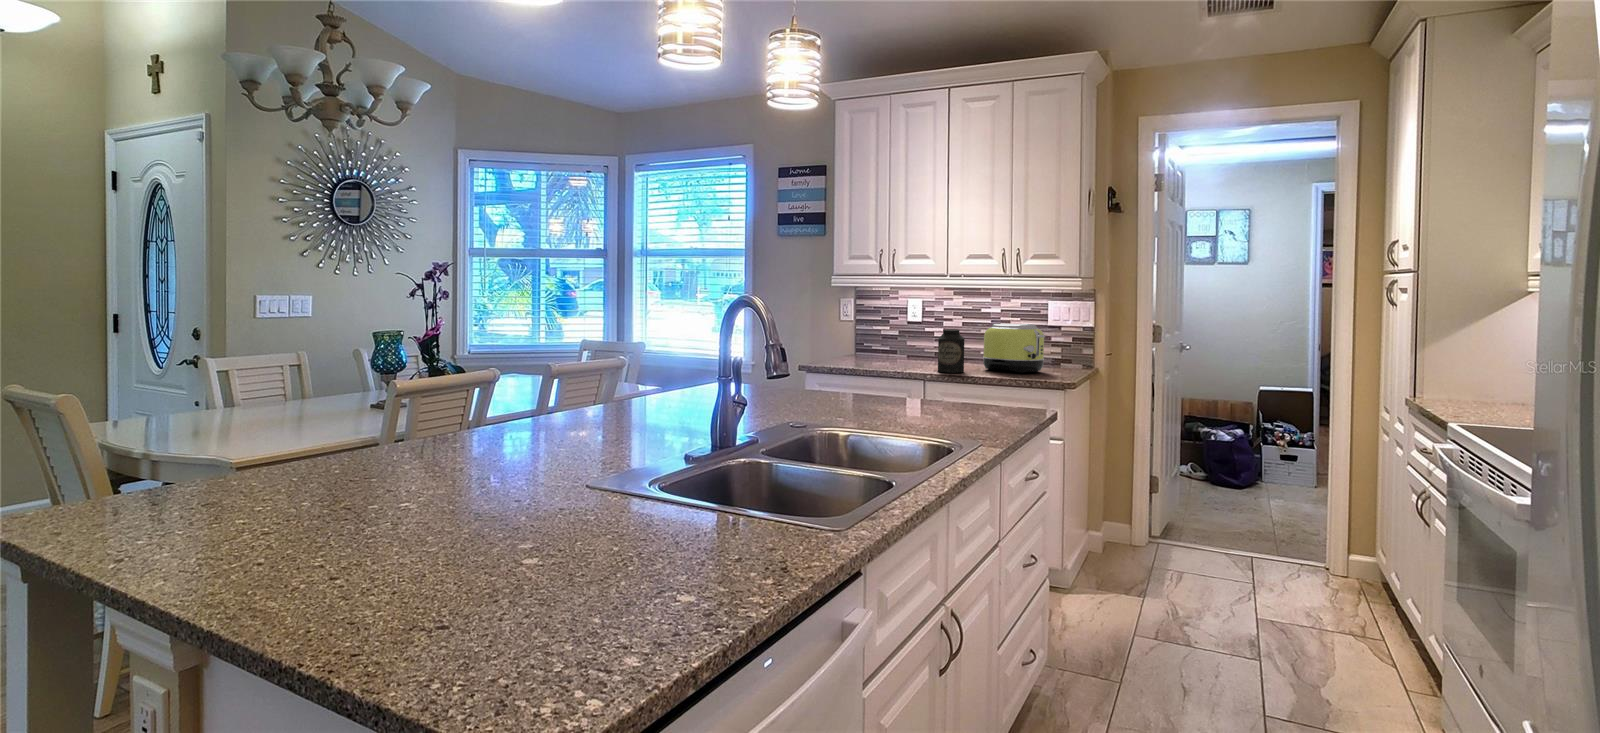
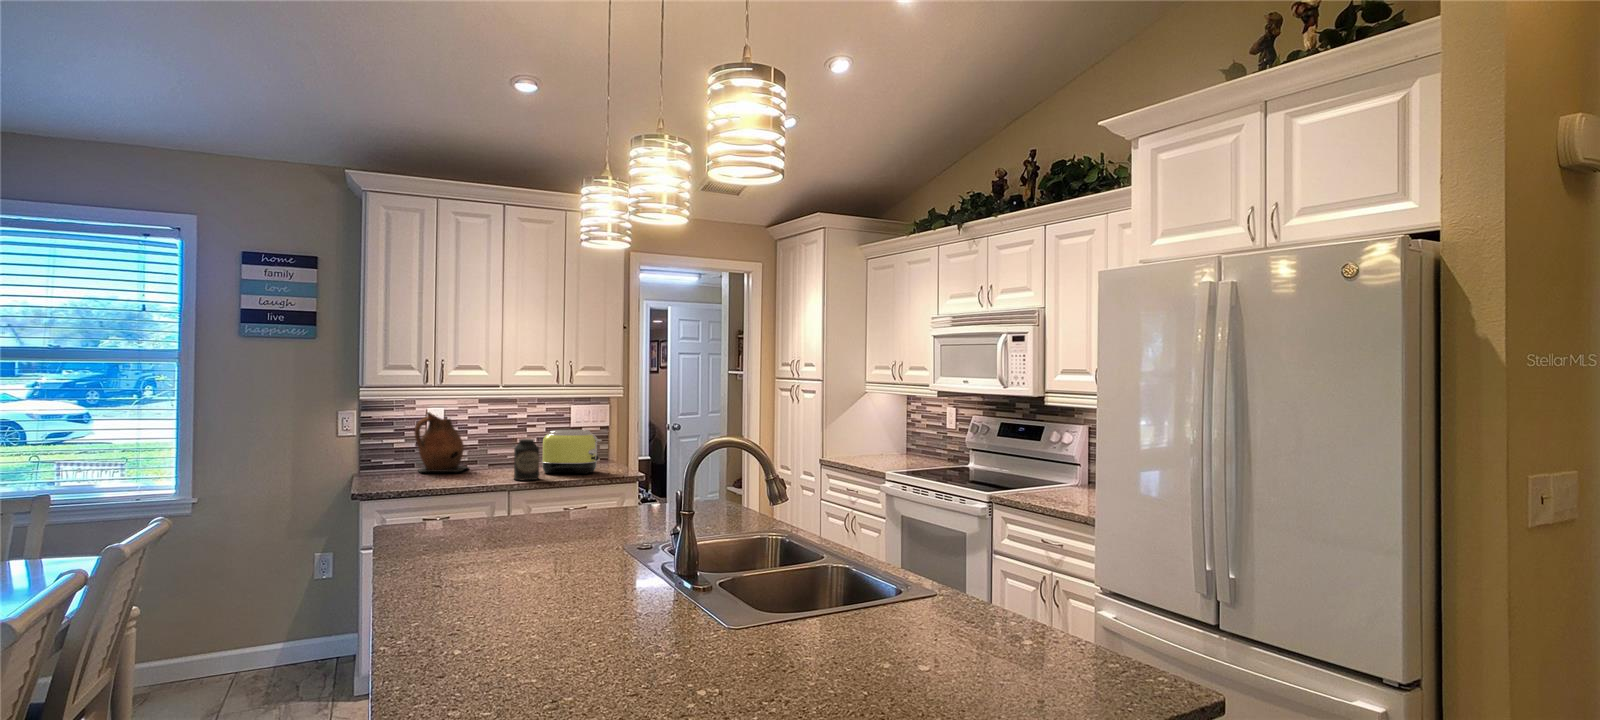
ceramic pitcher: none [880,302,935,362] -> present [414,412,468,472]

